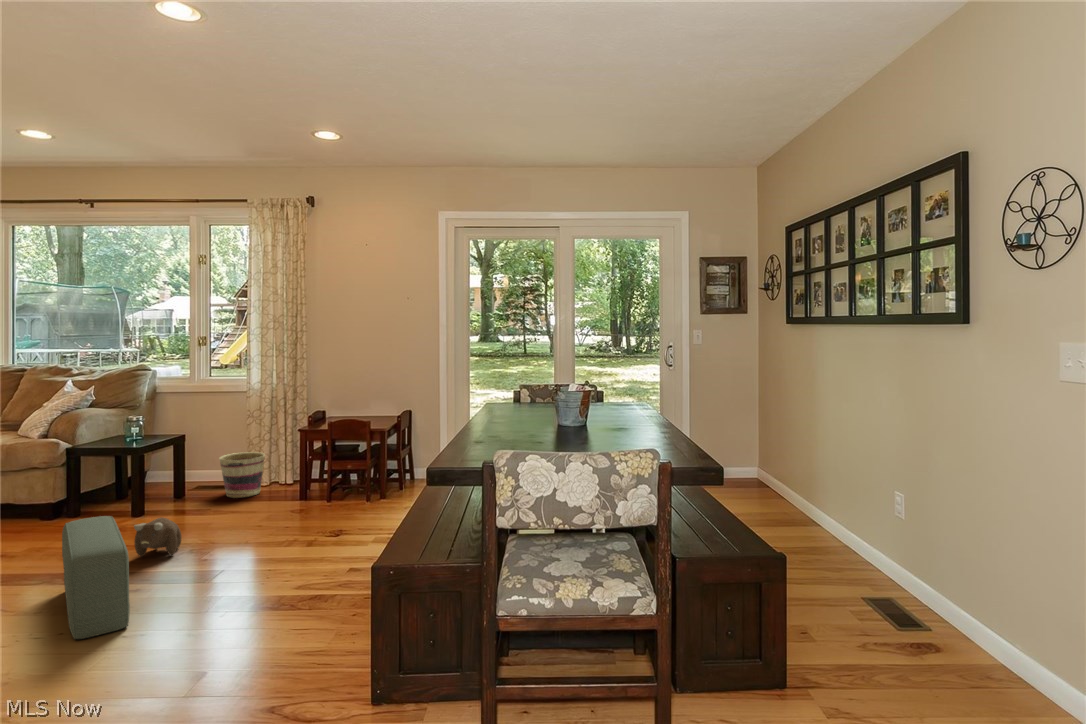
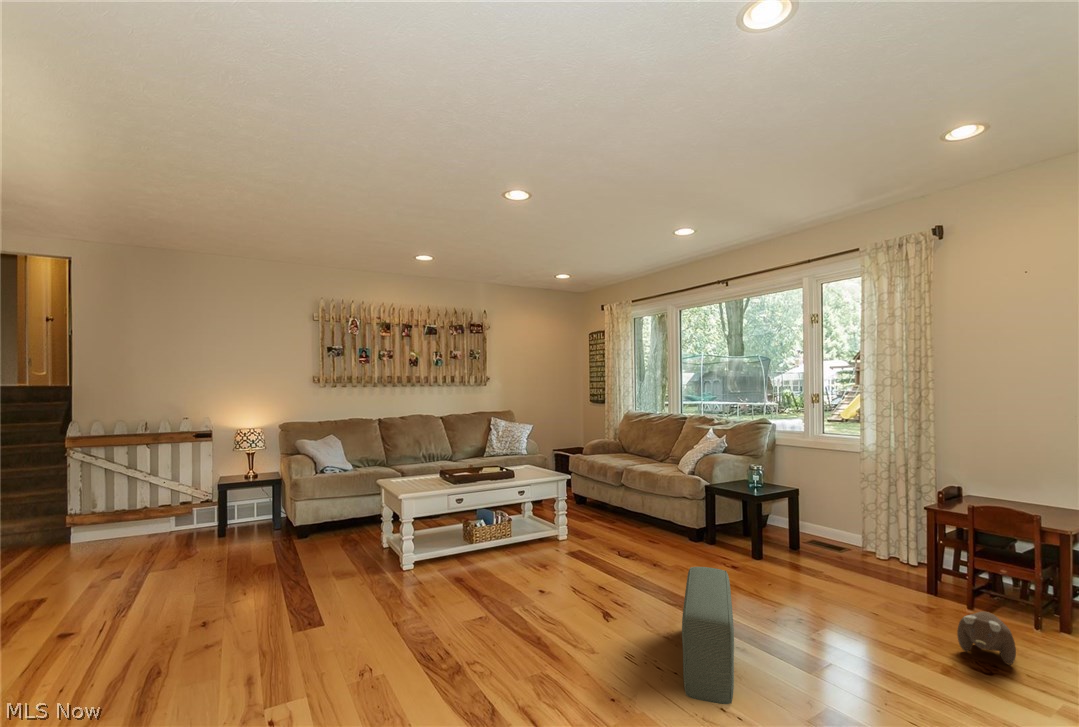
basket: present [219,452,265,498] -> none [832,516,883,568]
plush toy: present [134,518,181,557] -> present [957,612,1016,665]

